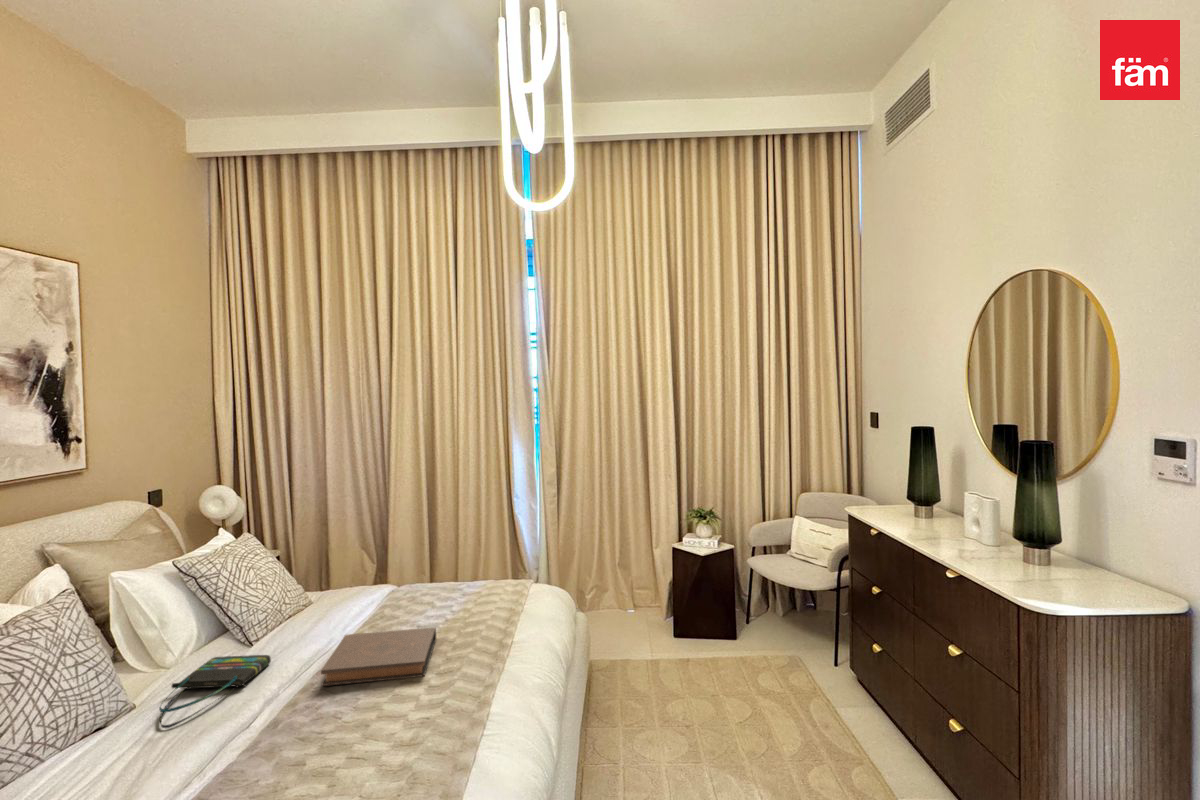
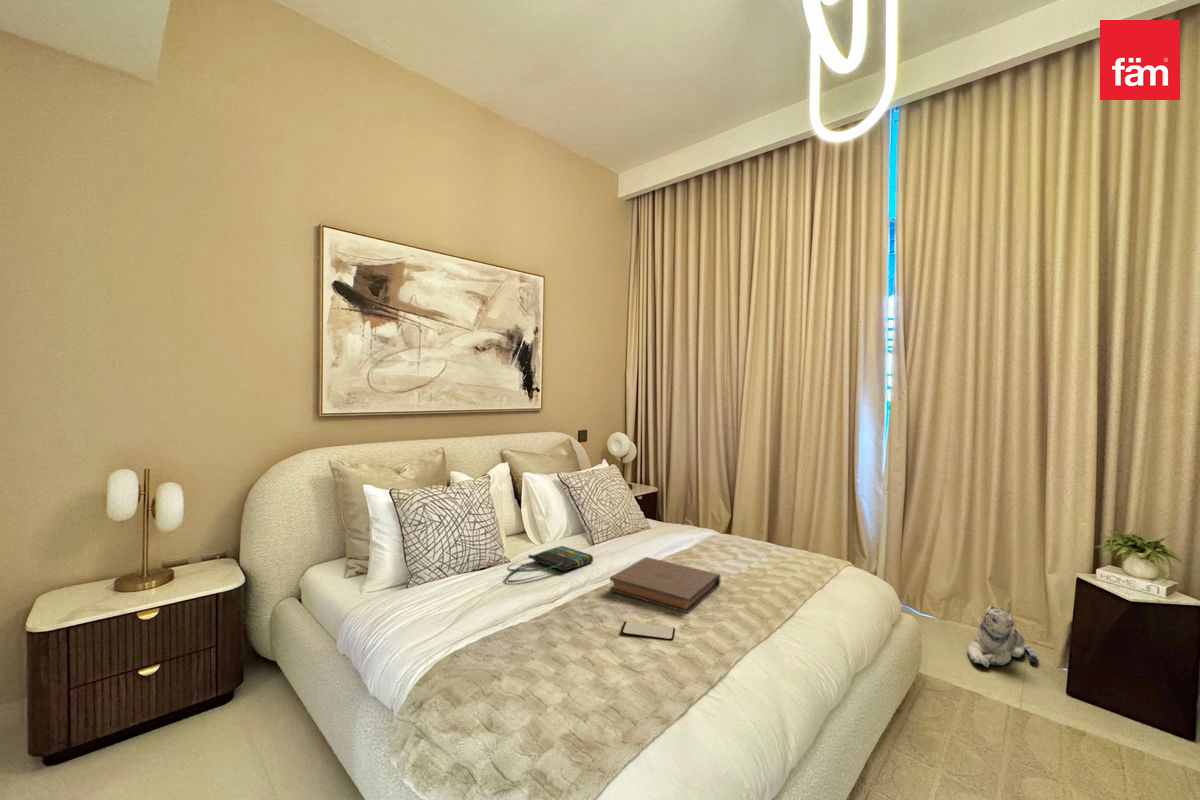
plush toy: none [610,586,653,638] -> present [967,606,1037,667]
smartphone: none [367,694,428,721] -> present [621,622,675,640]

